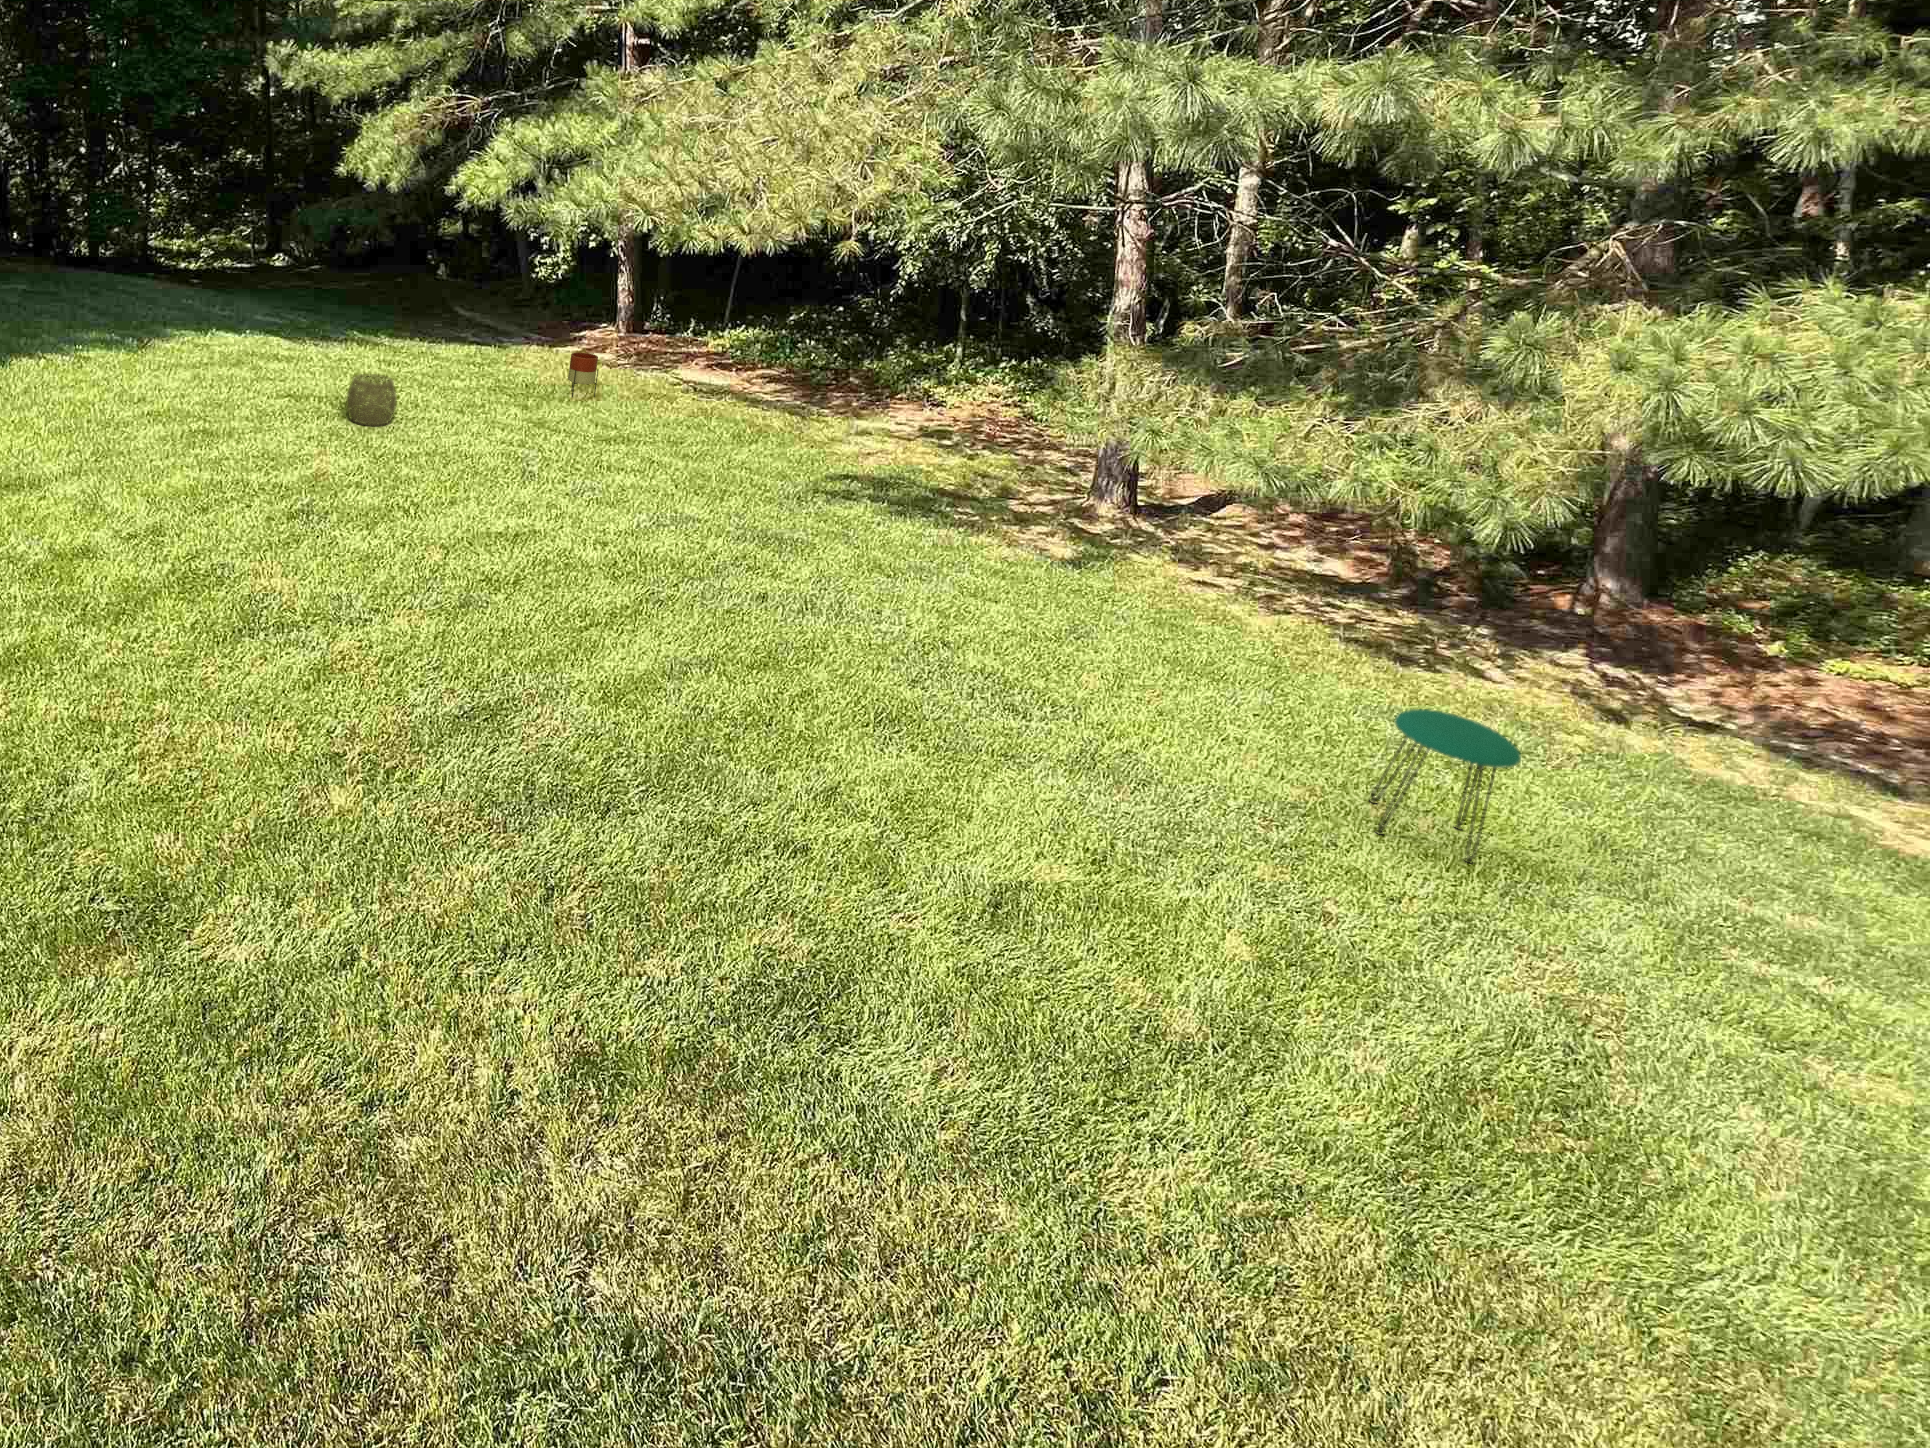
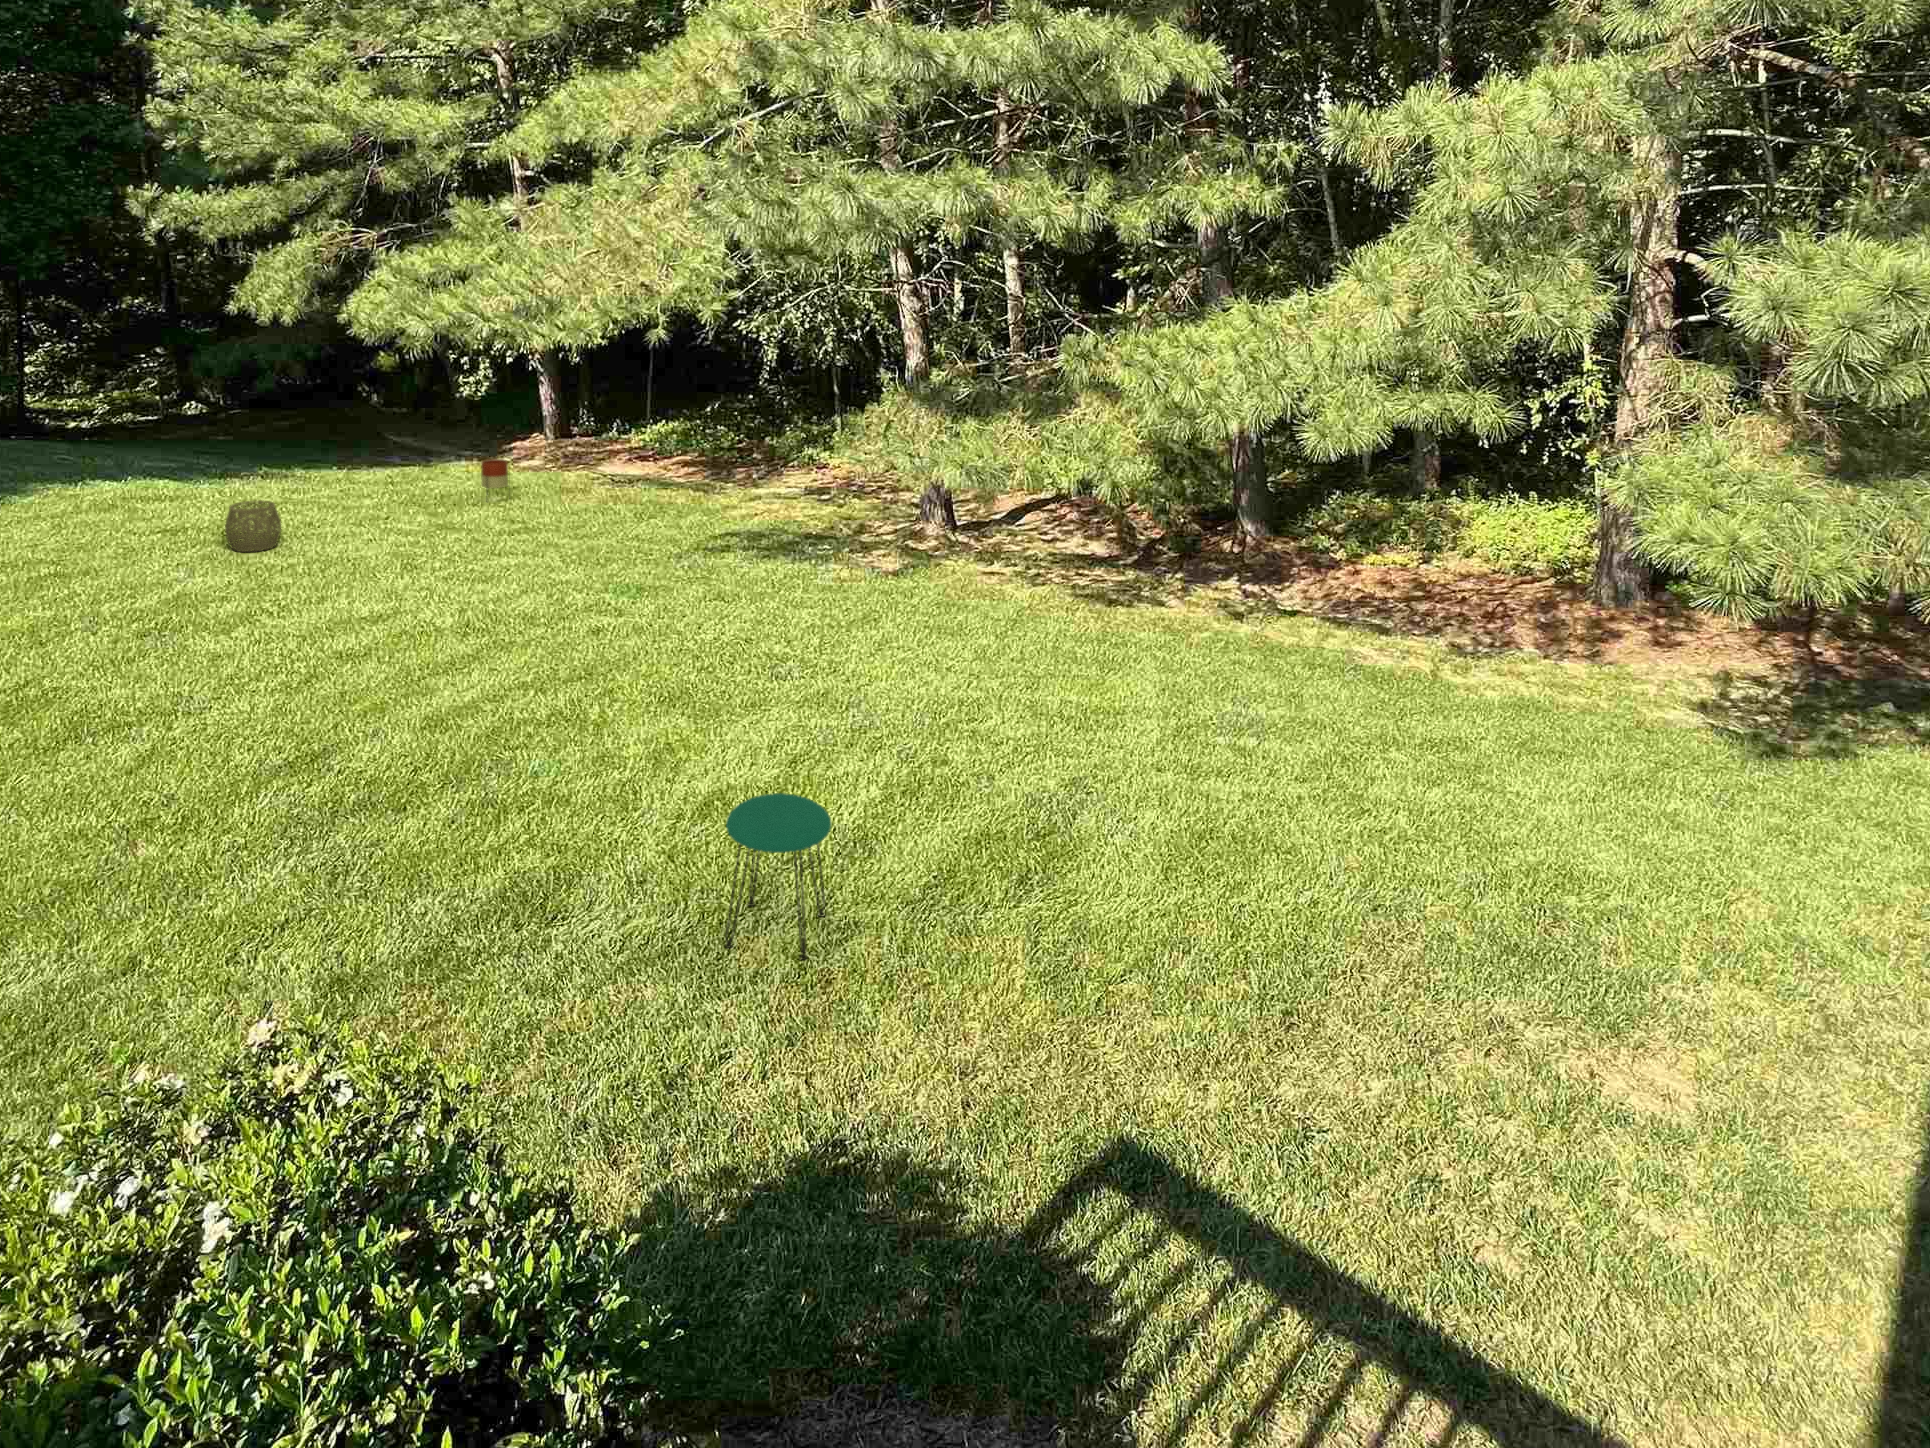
stool: present [1370,709,1521,863] -> present [725,793,832,960]

